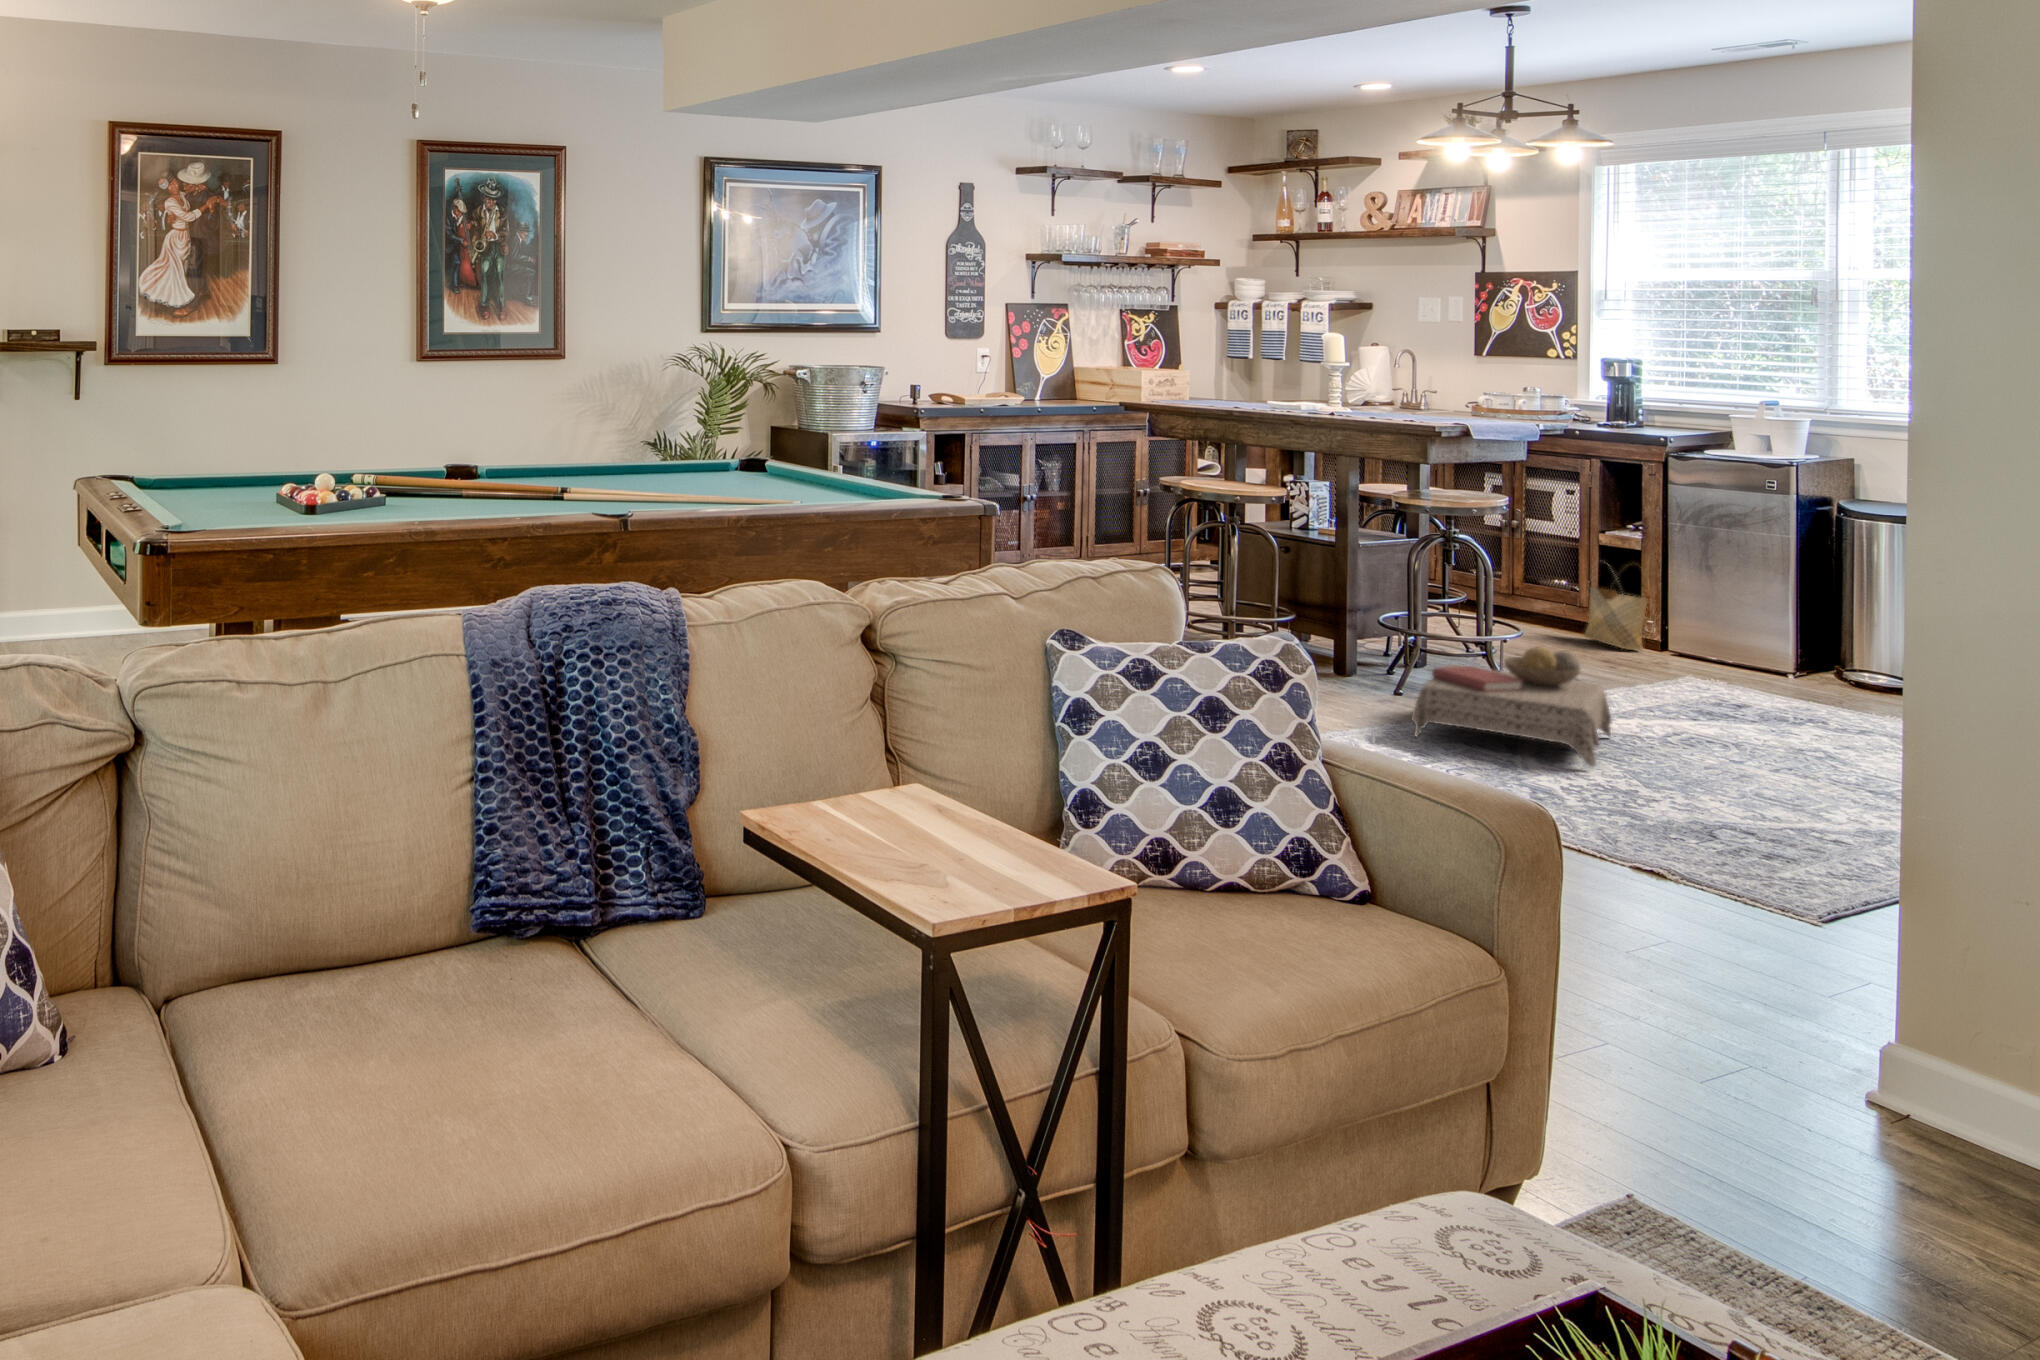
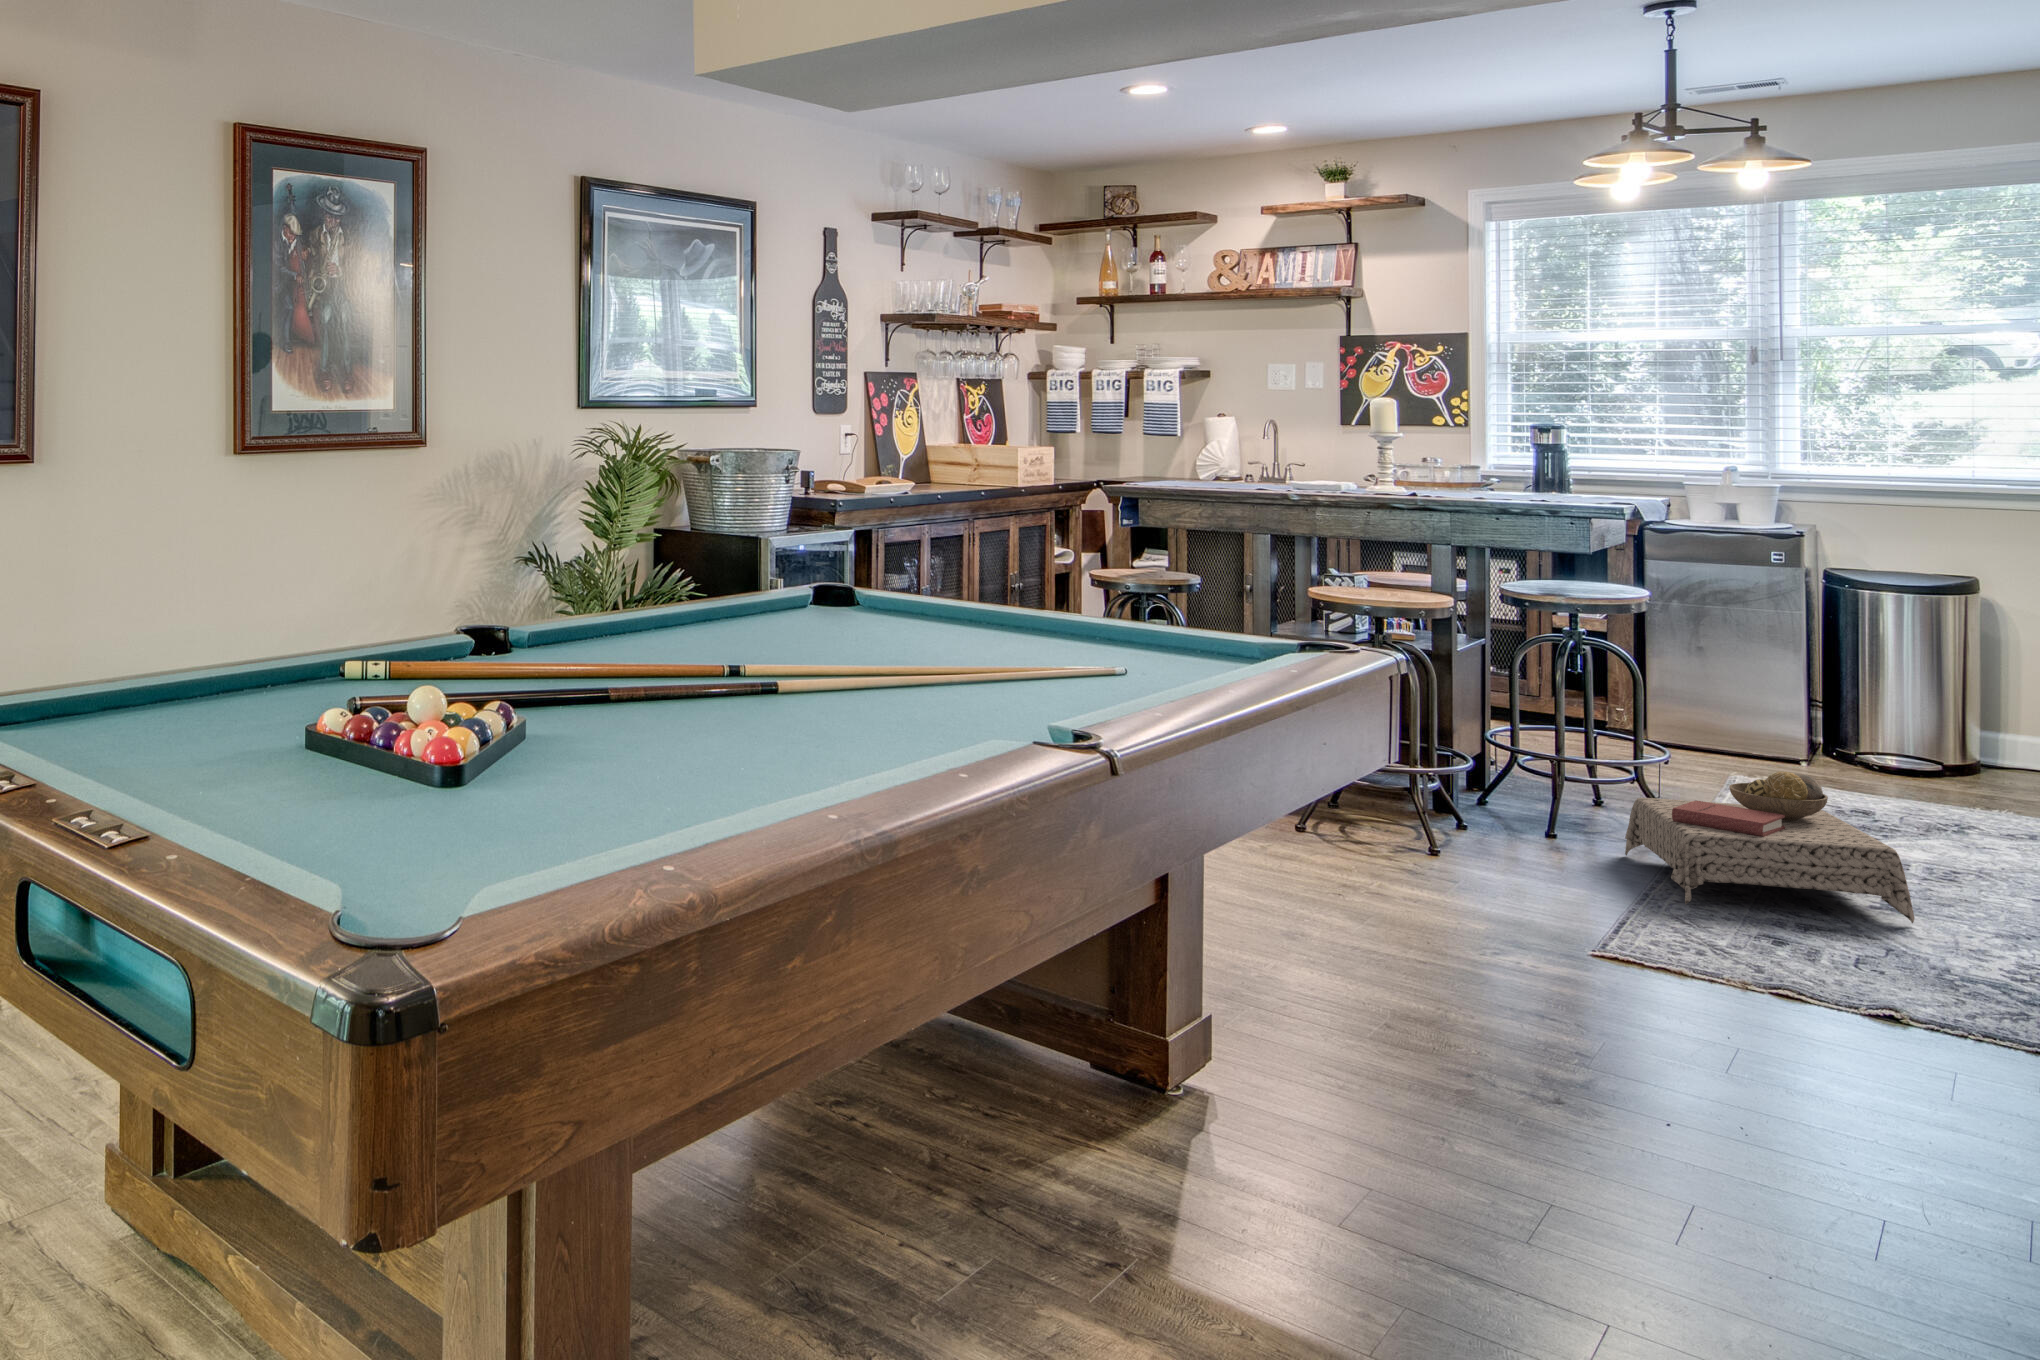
woven basket: present [1585,565,1648,651] -> none [1564,650,1641,749]

